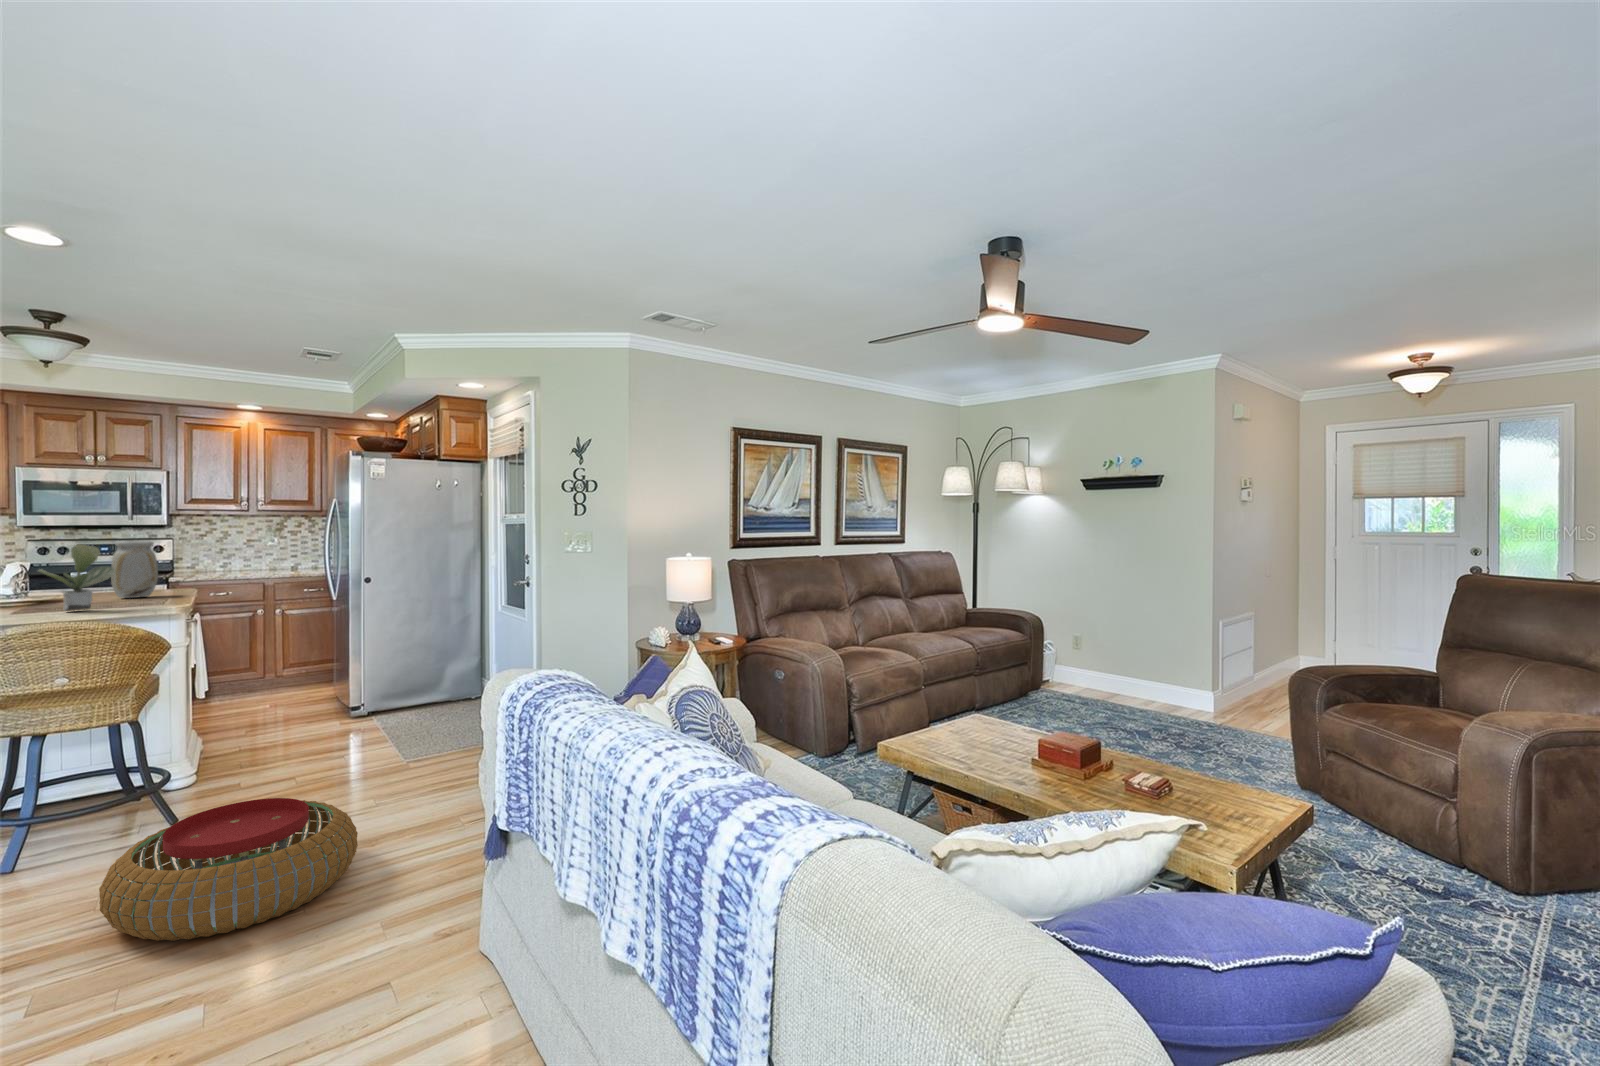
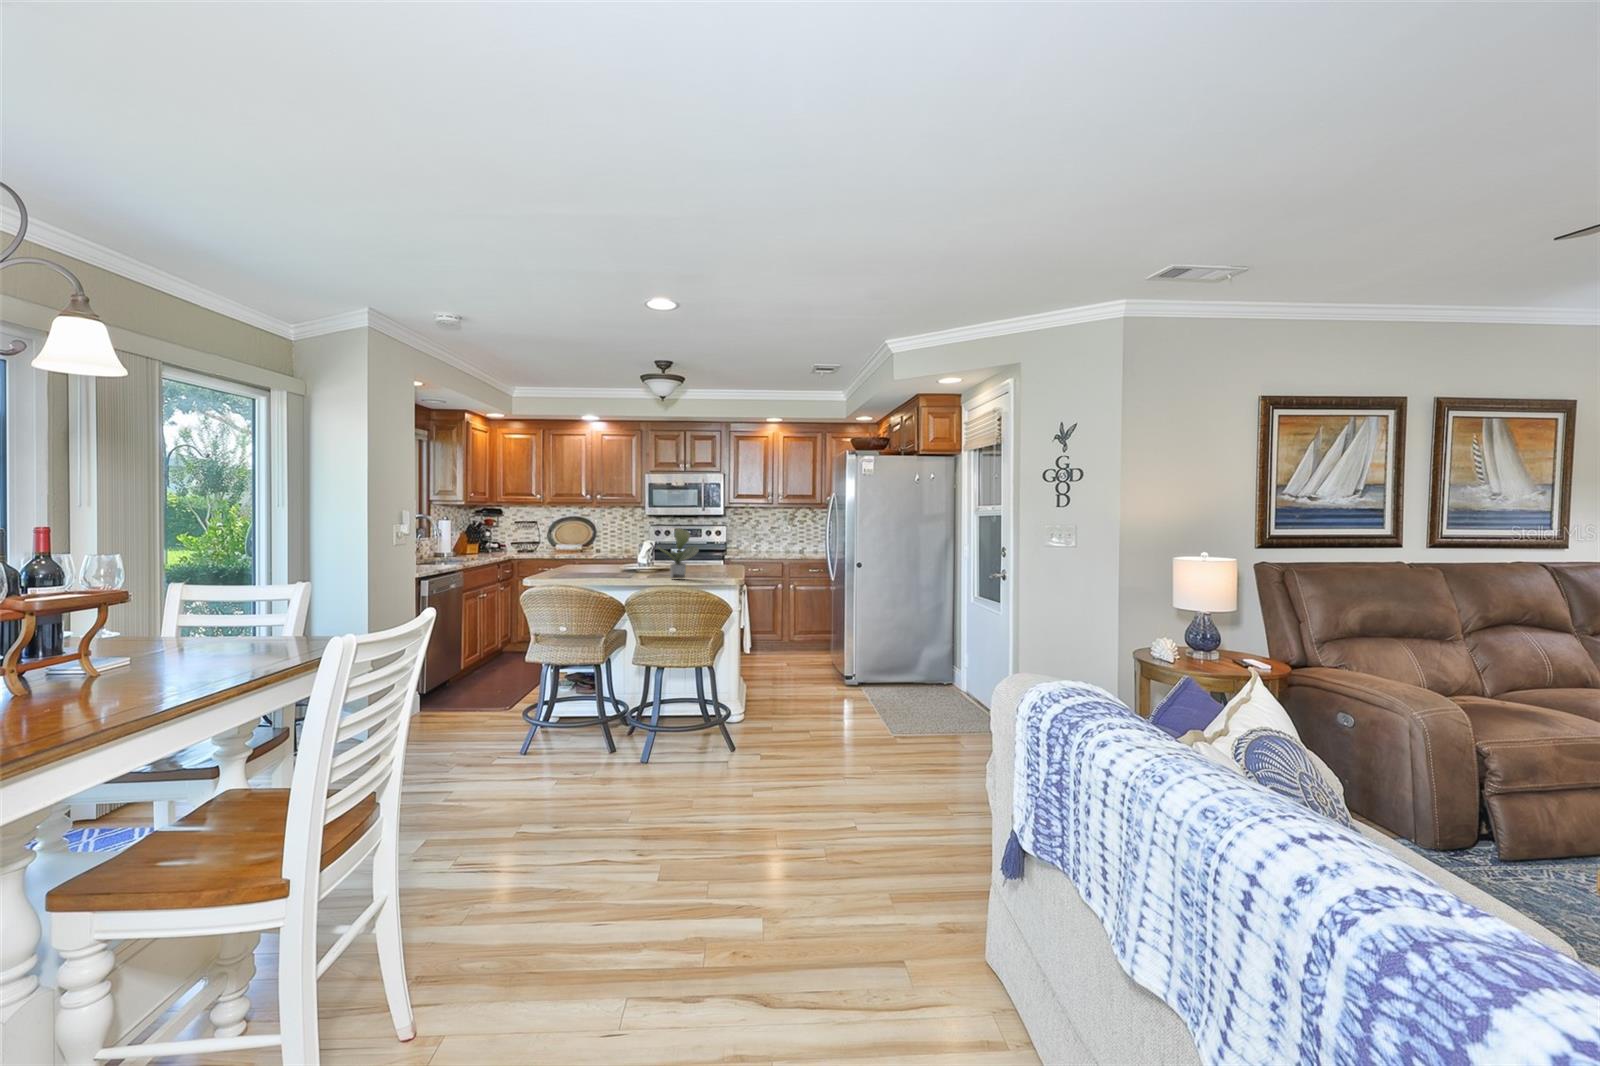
vase: present [111,541,158,598] -> none [695,526,721,570]
pouf: present [99,798,358,941] -> none [693,750,865,863]

